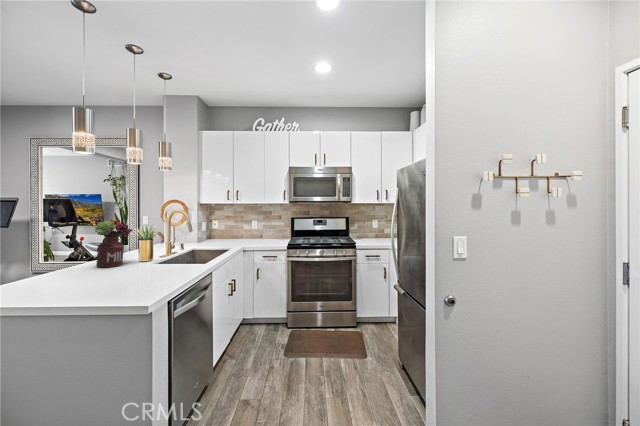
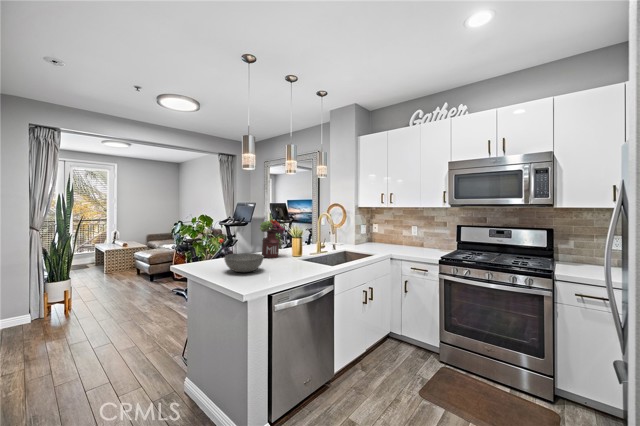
bowl: none [65,262,130,289] -> present [224,253,264,272]

